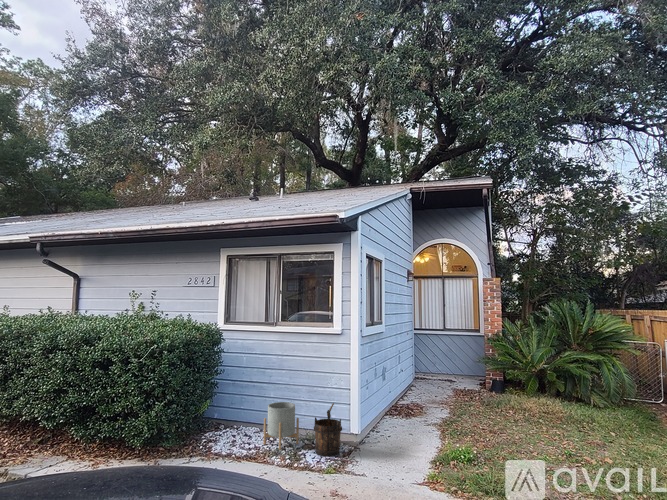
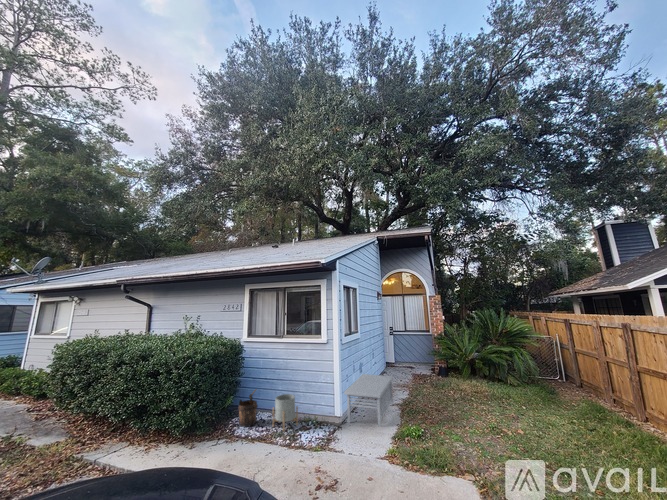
storage bench: none [364,382,430,449] -> present [344,374,393,427]
bucket: present [314,403,342,457] -> present [238,390,258,427]

